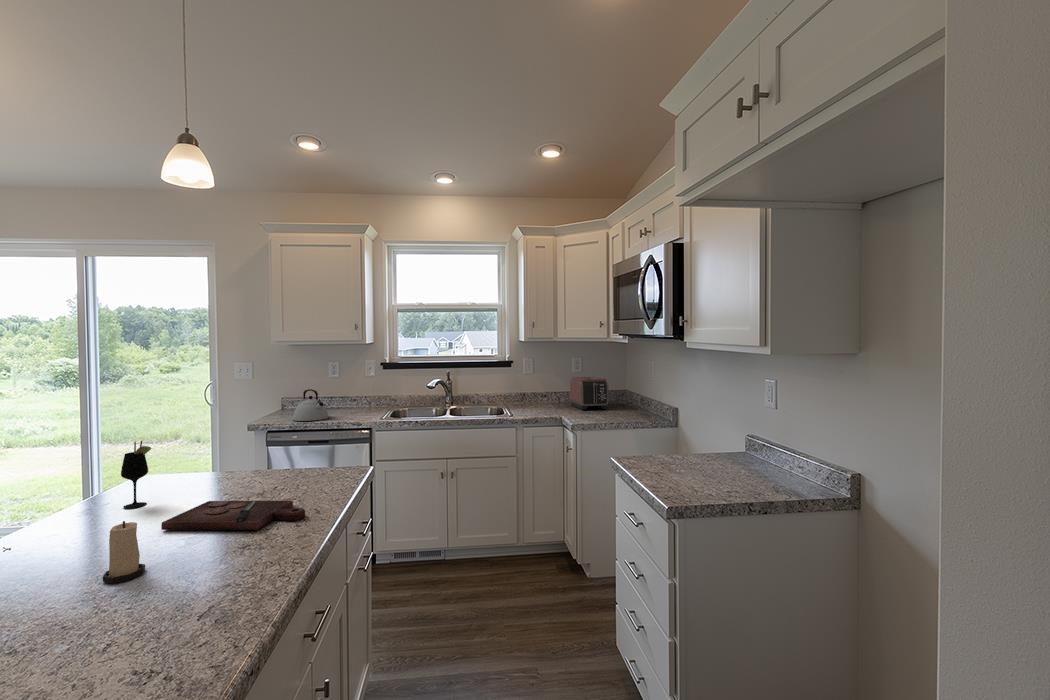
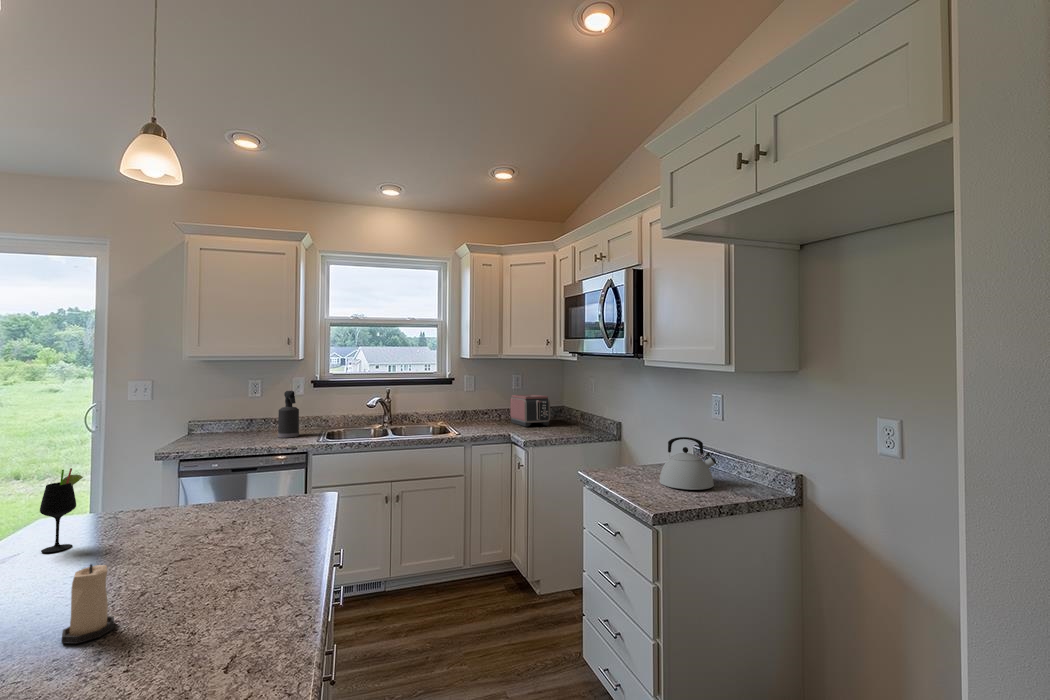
spray bottle: none [349,373,368,416] -> present [278,391,299,438]
kettle: present [293,389,328,421] -> present [659,437,716,490]
cutting board: present [161,501,305,530] -> none [112,530,291,574]

